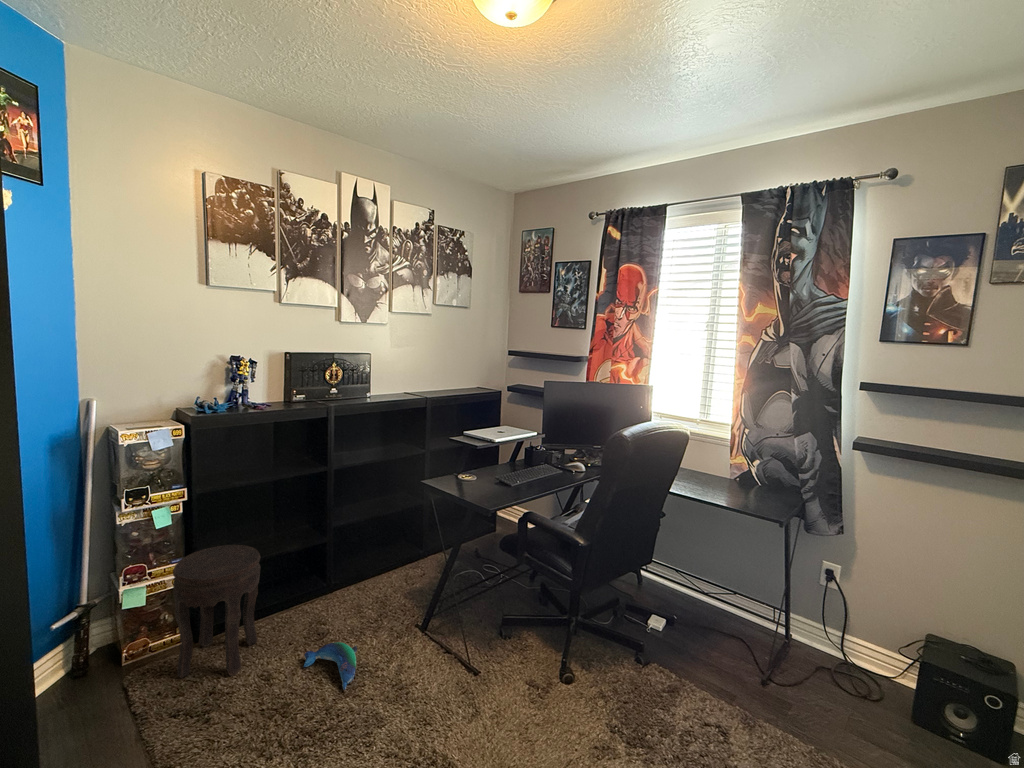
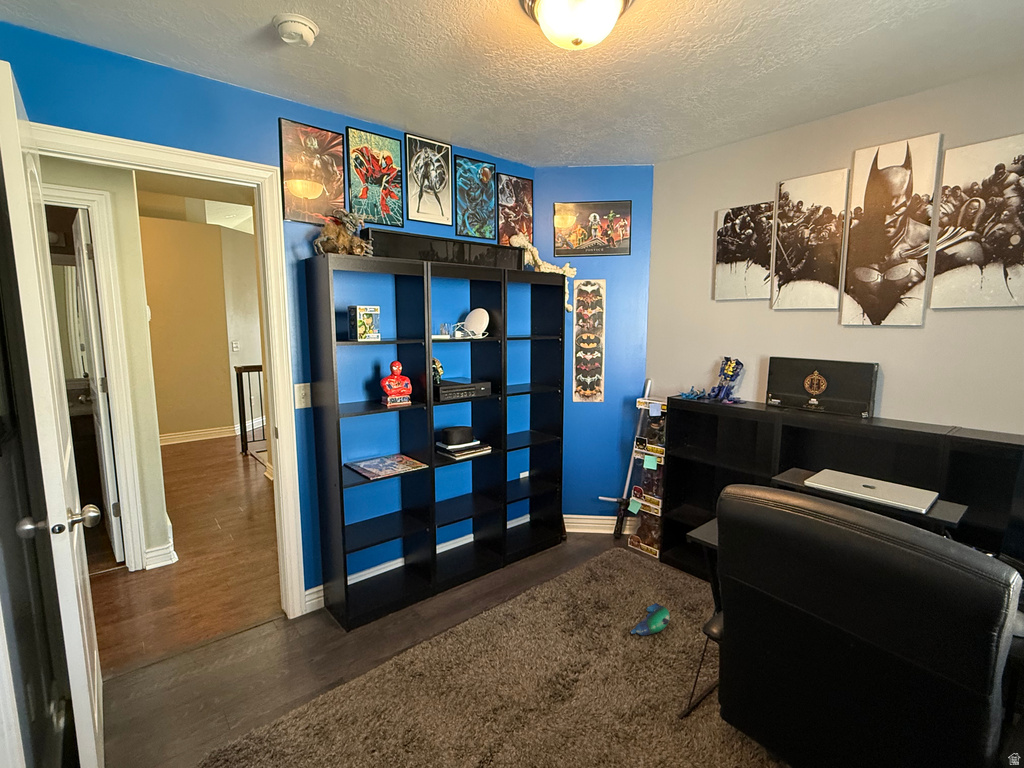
side table: present [173,545,260,678] -> none [614,494,672,585]

